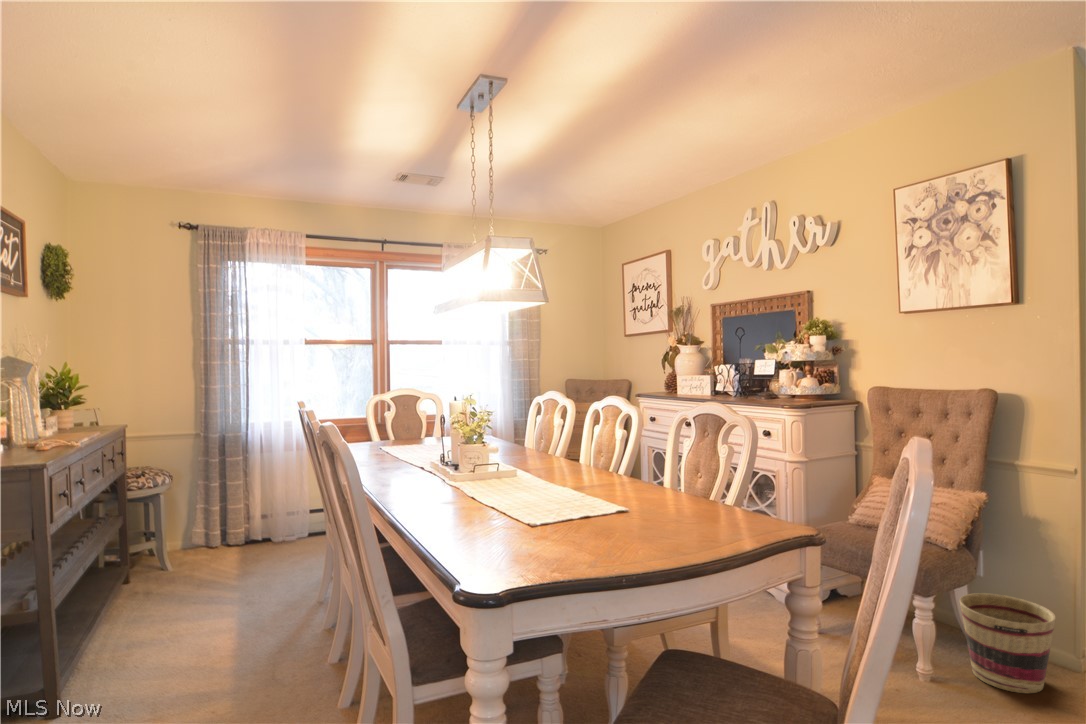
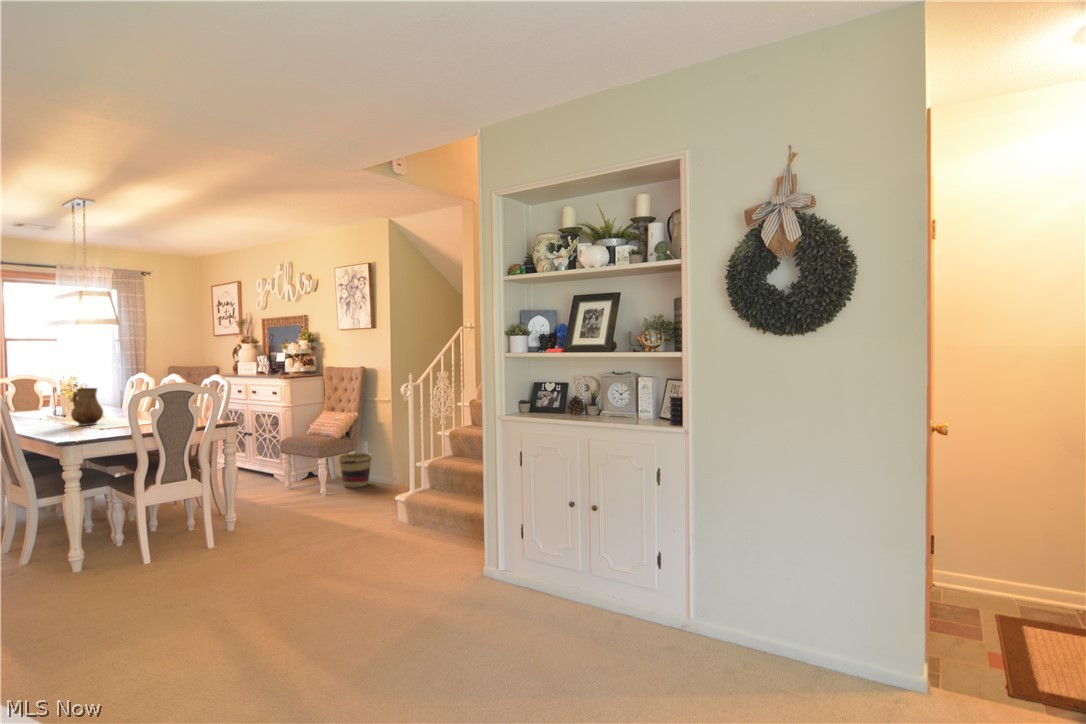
ceramic pitcher: none [461,445,526,544] -> present [71,388,103,426]

